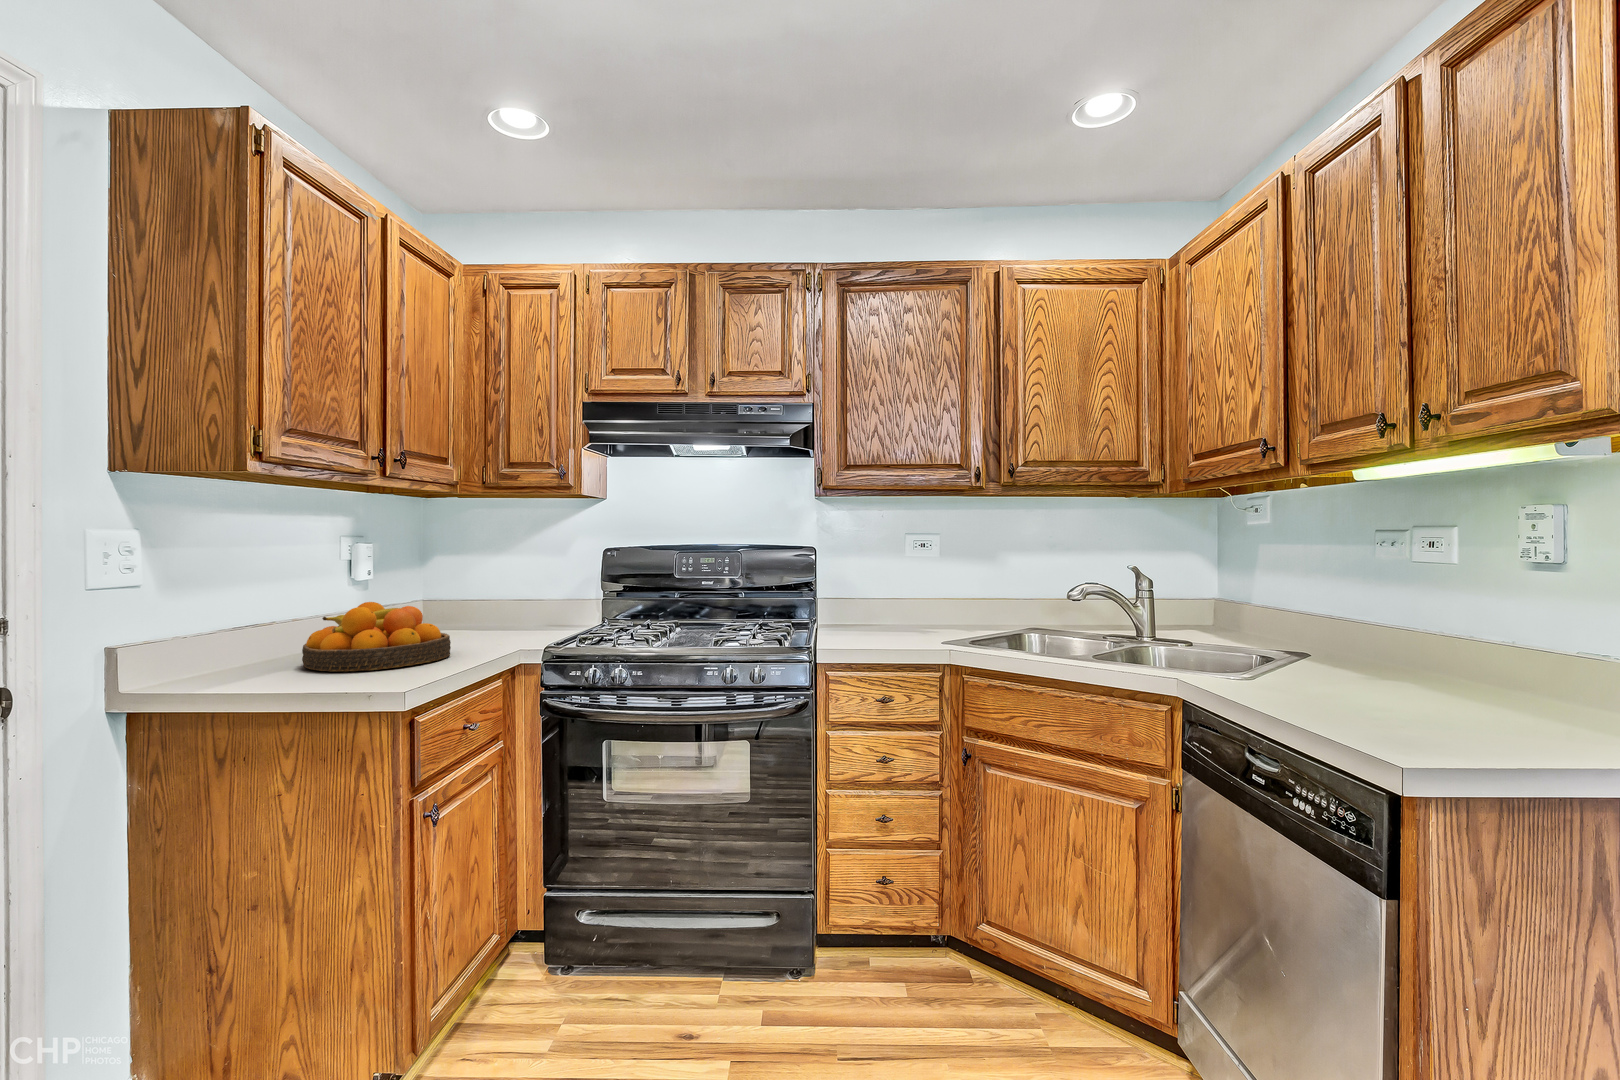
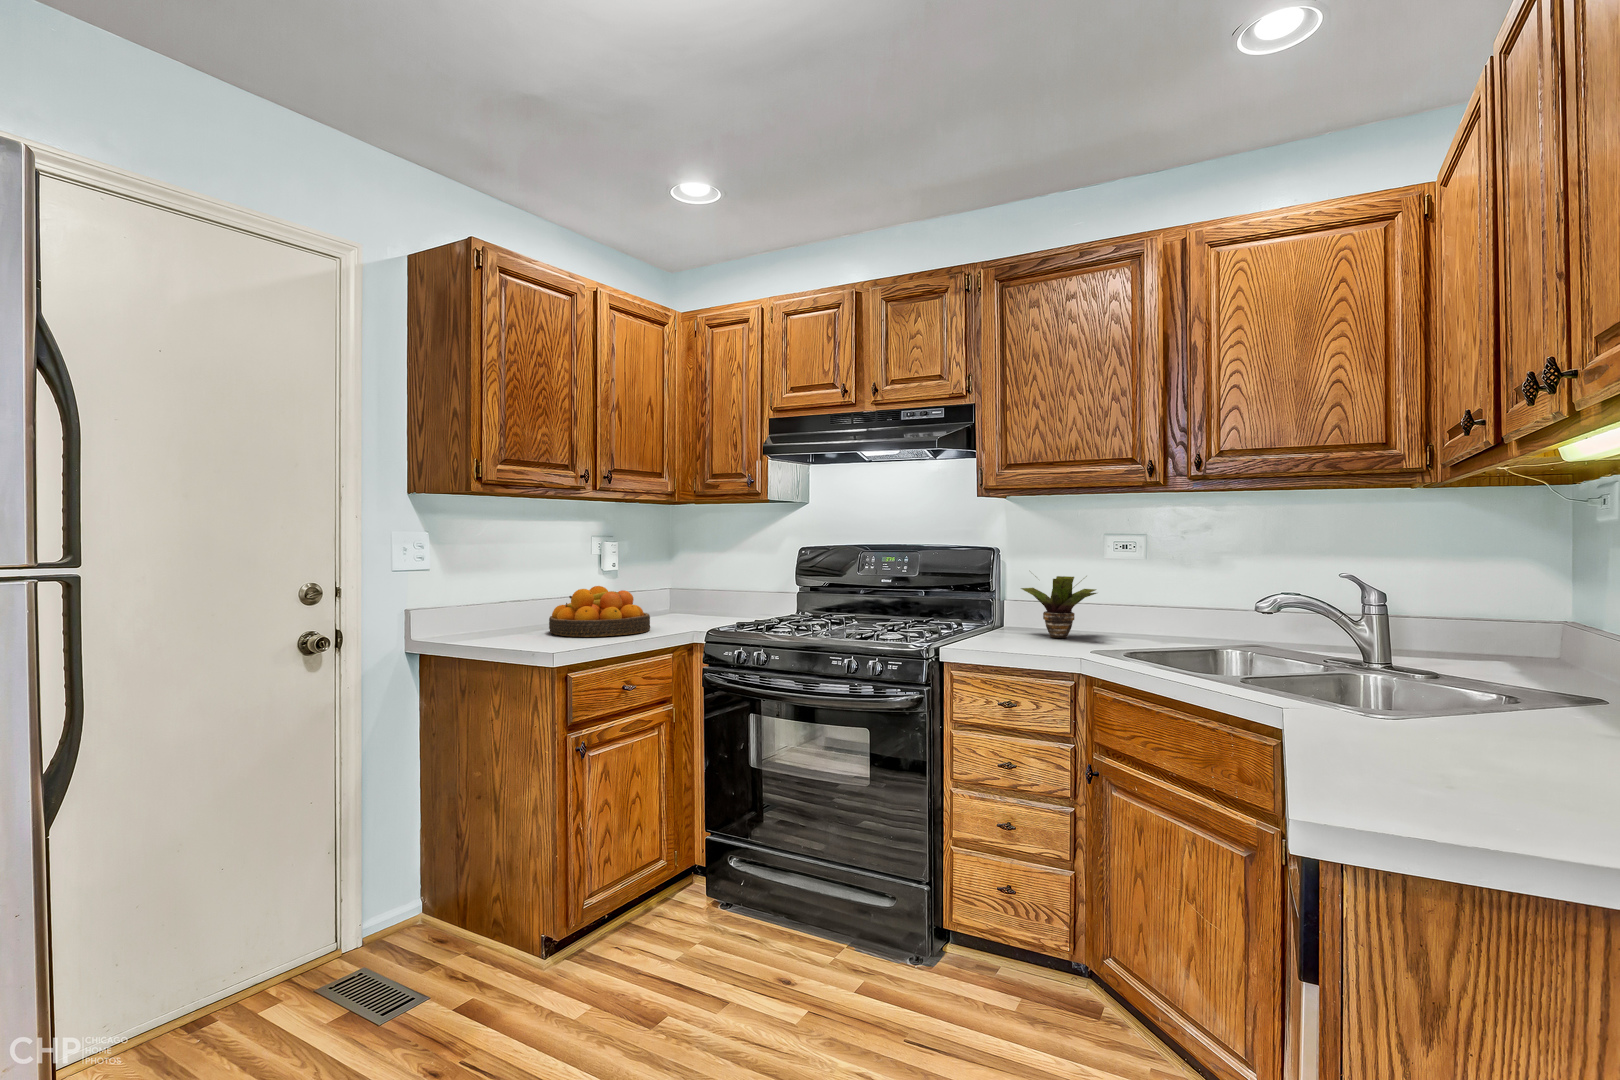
potted plant: none [855,566,935,630] -> present [1021,576,1097,638]

